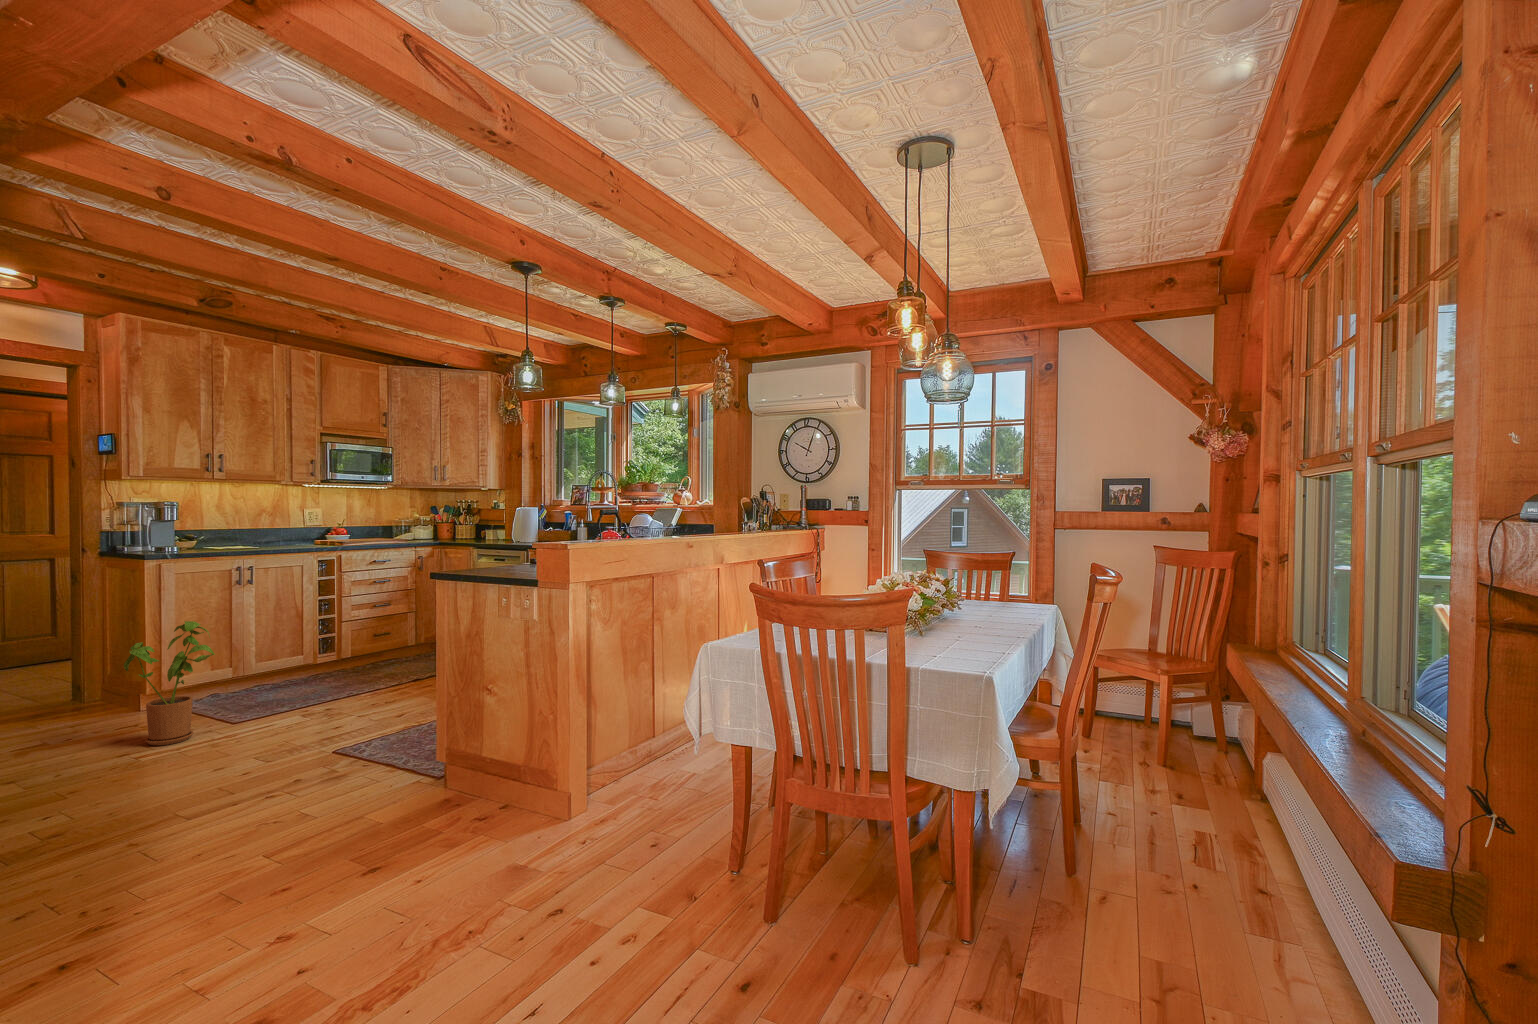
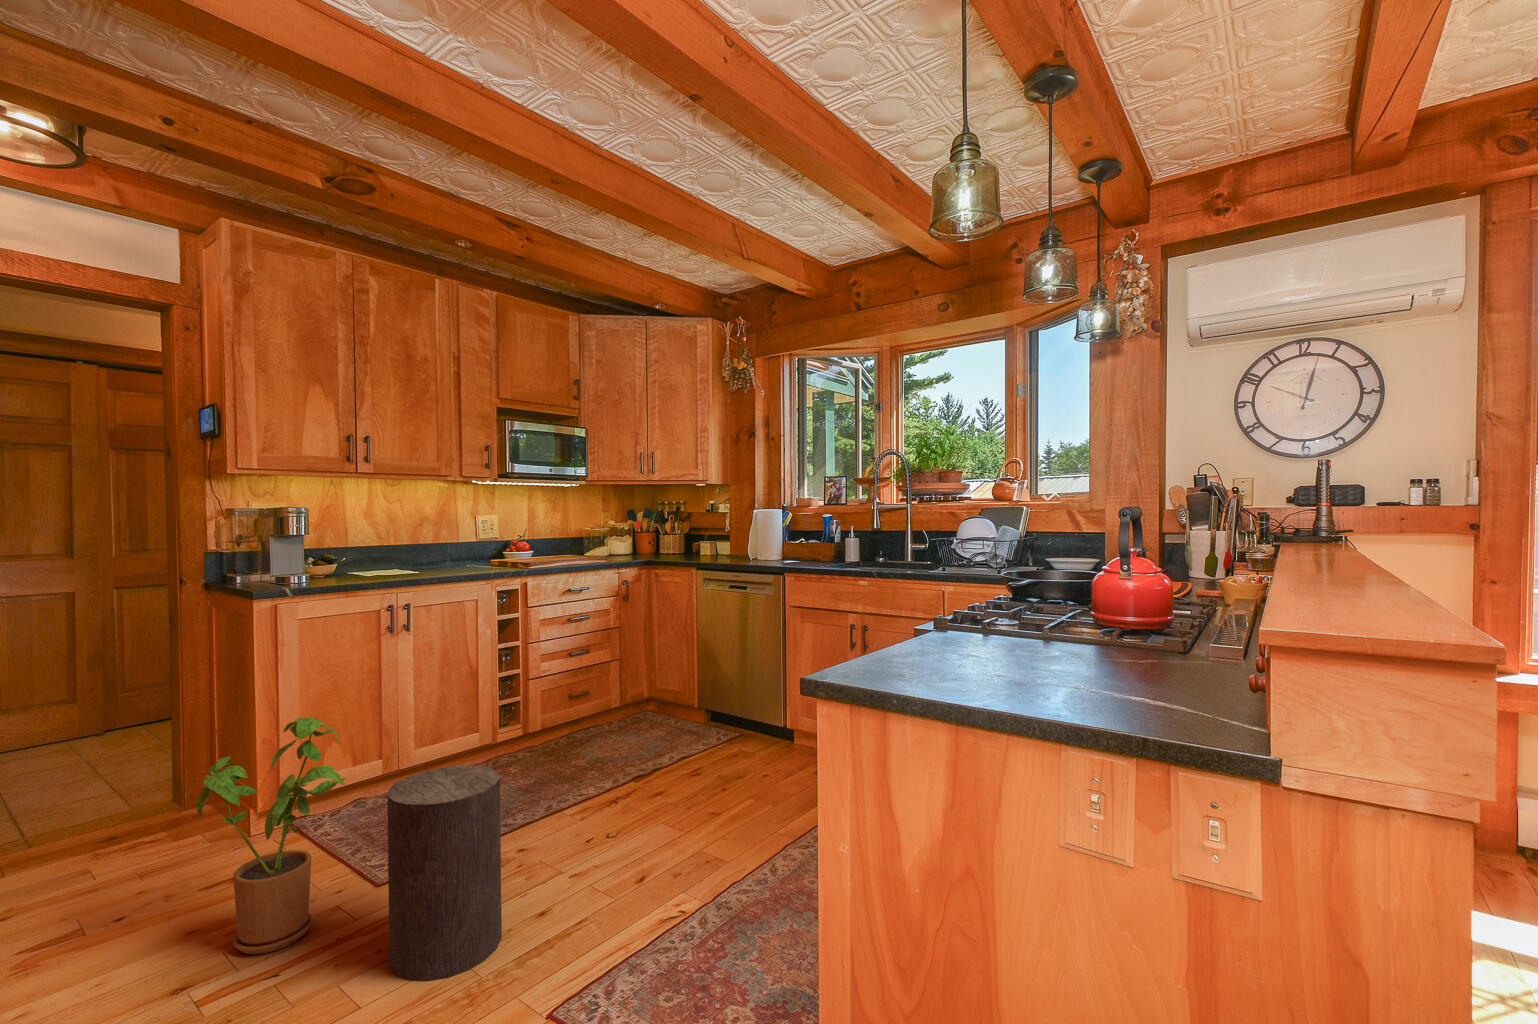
stool: none [242,646,308,748] -> present [387,765,502,981]

